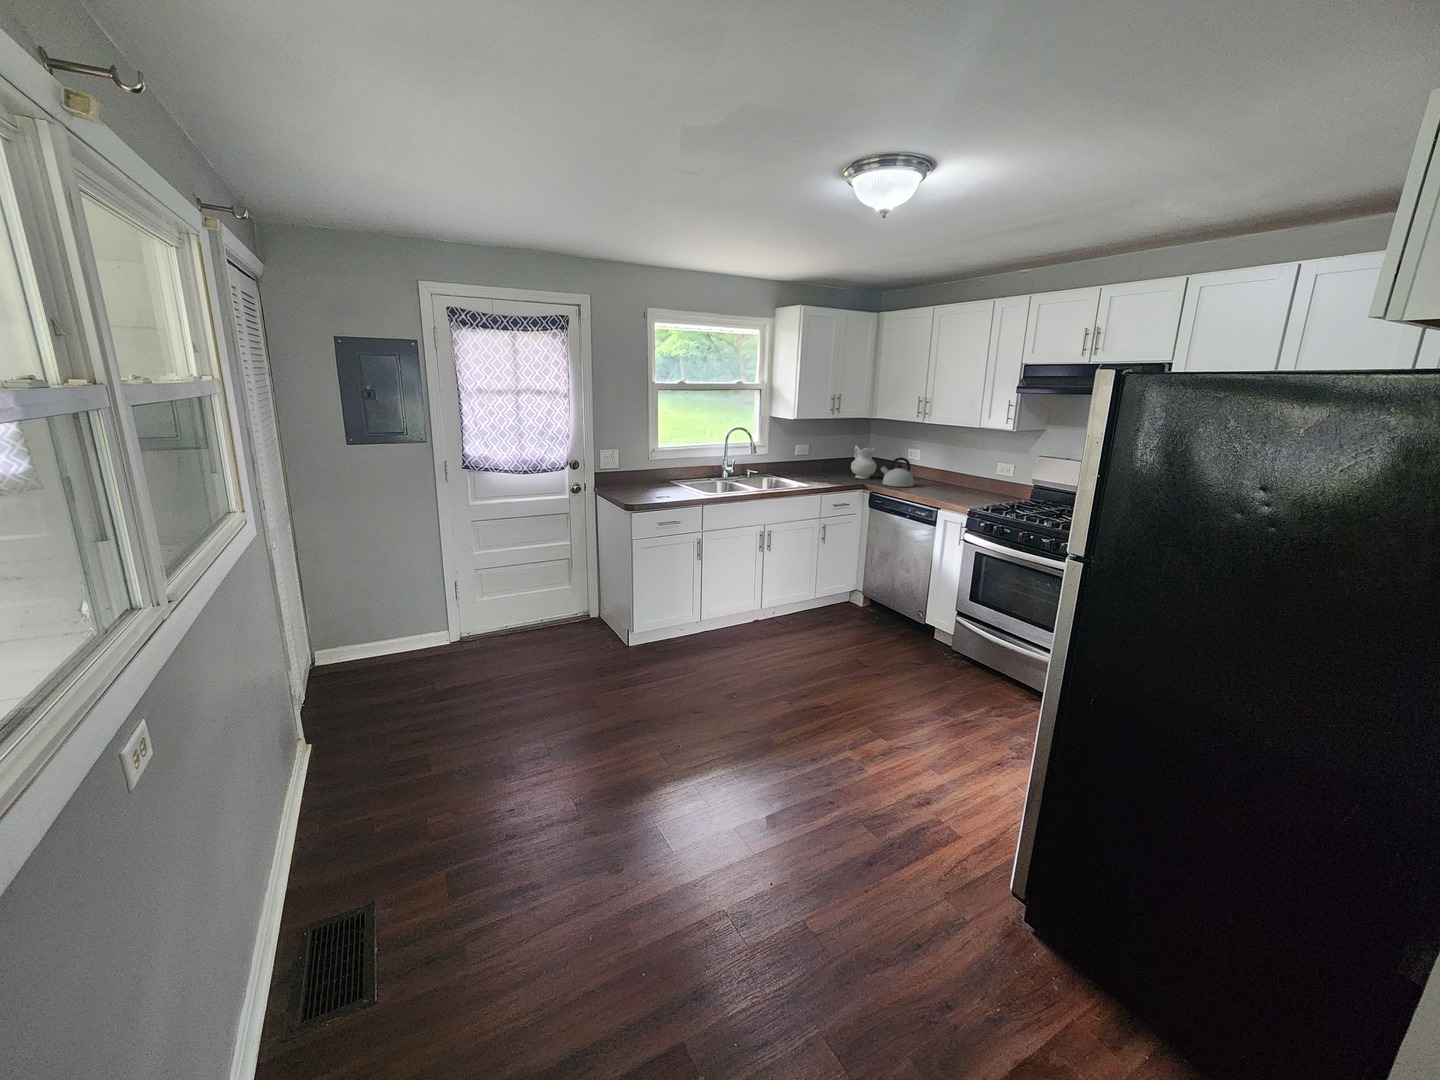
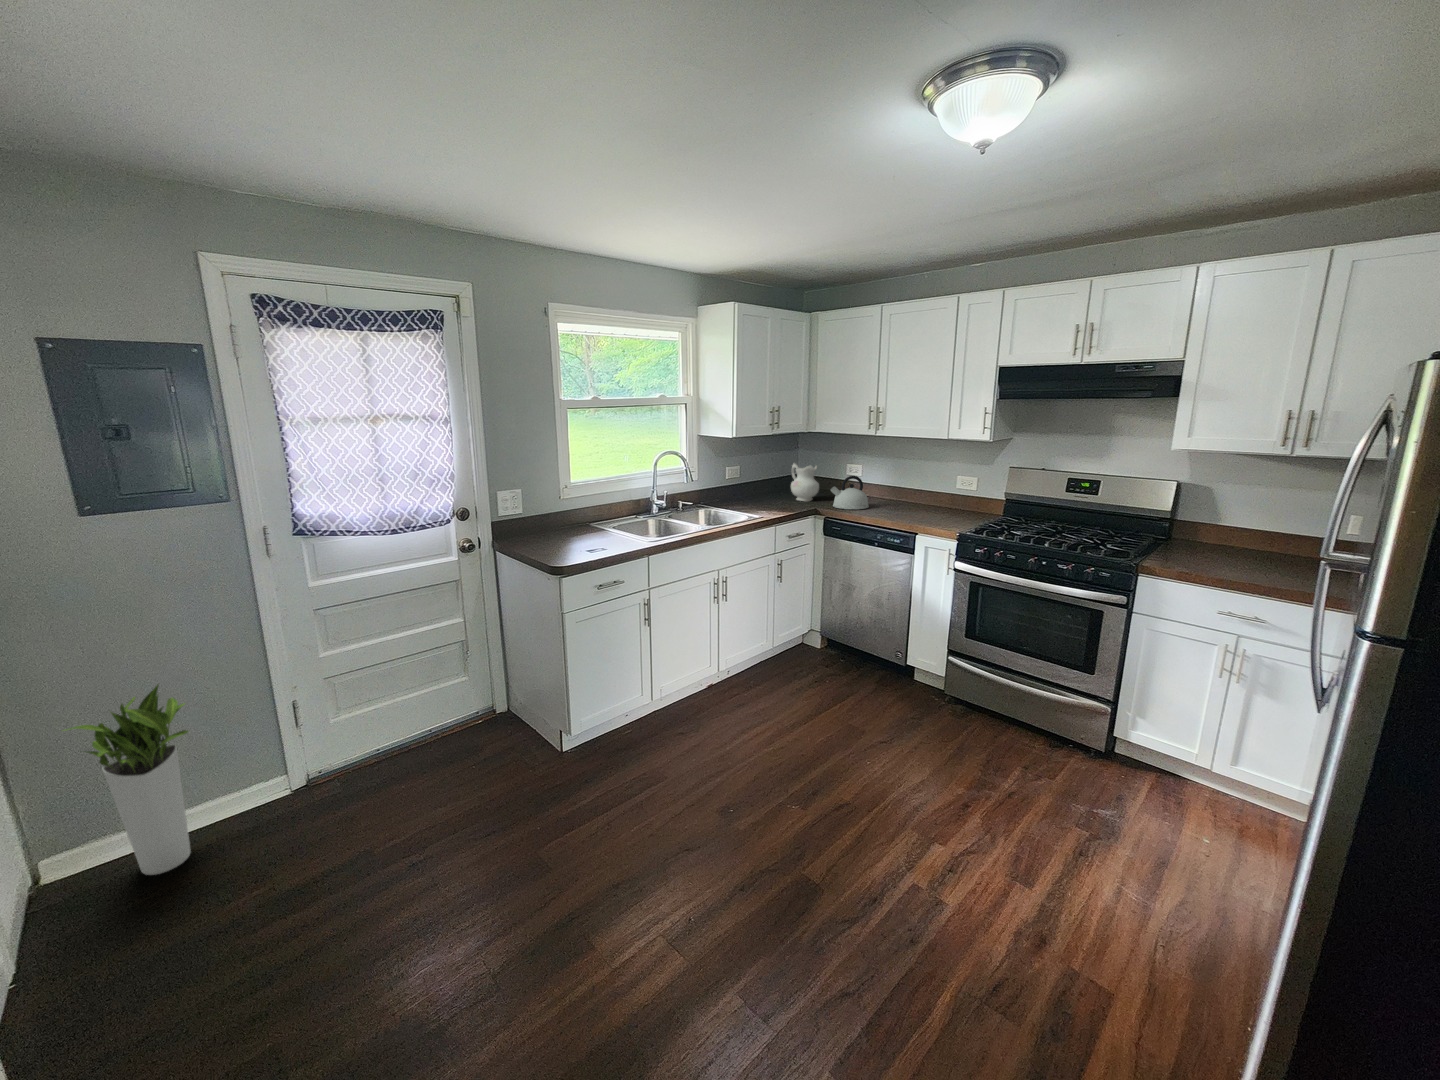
planter: none [328,554,393,672] -> present [68,685,191,875]

